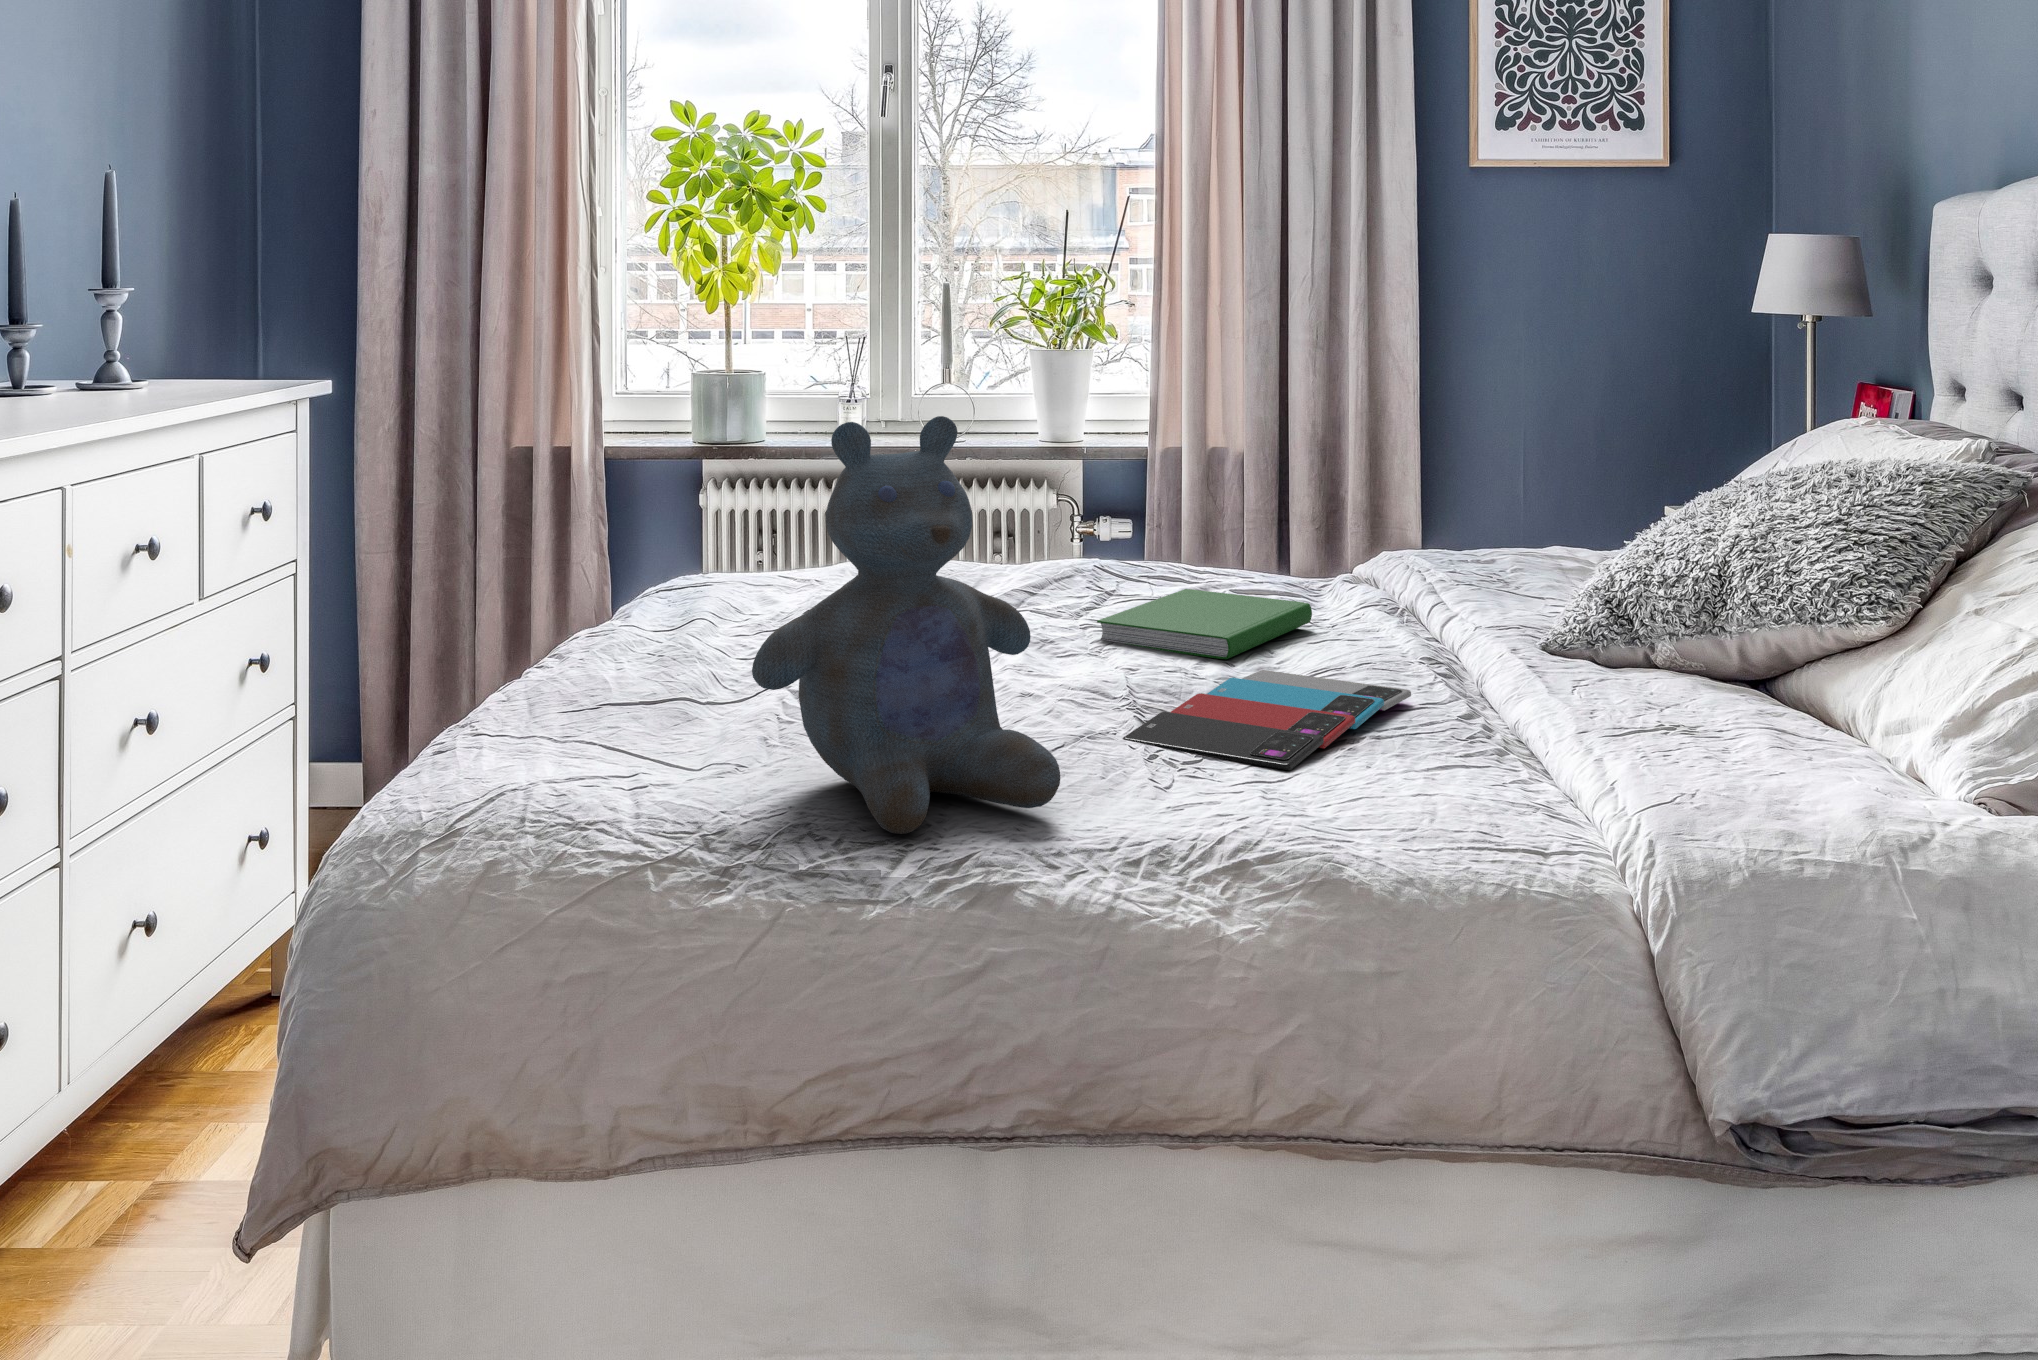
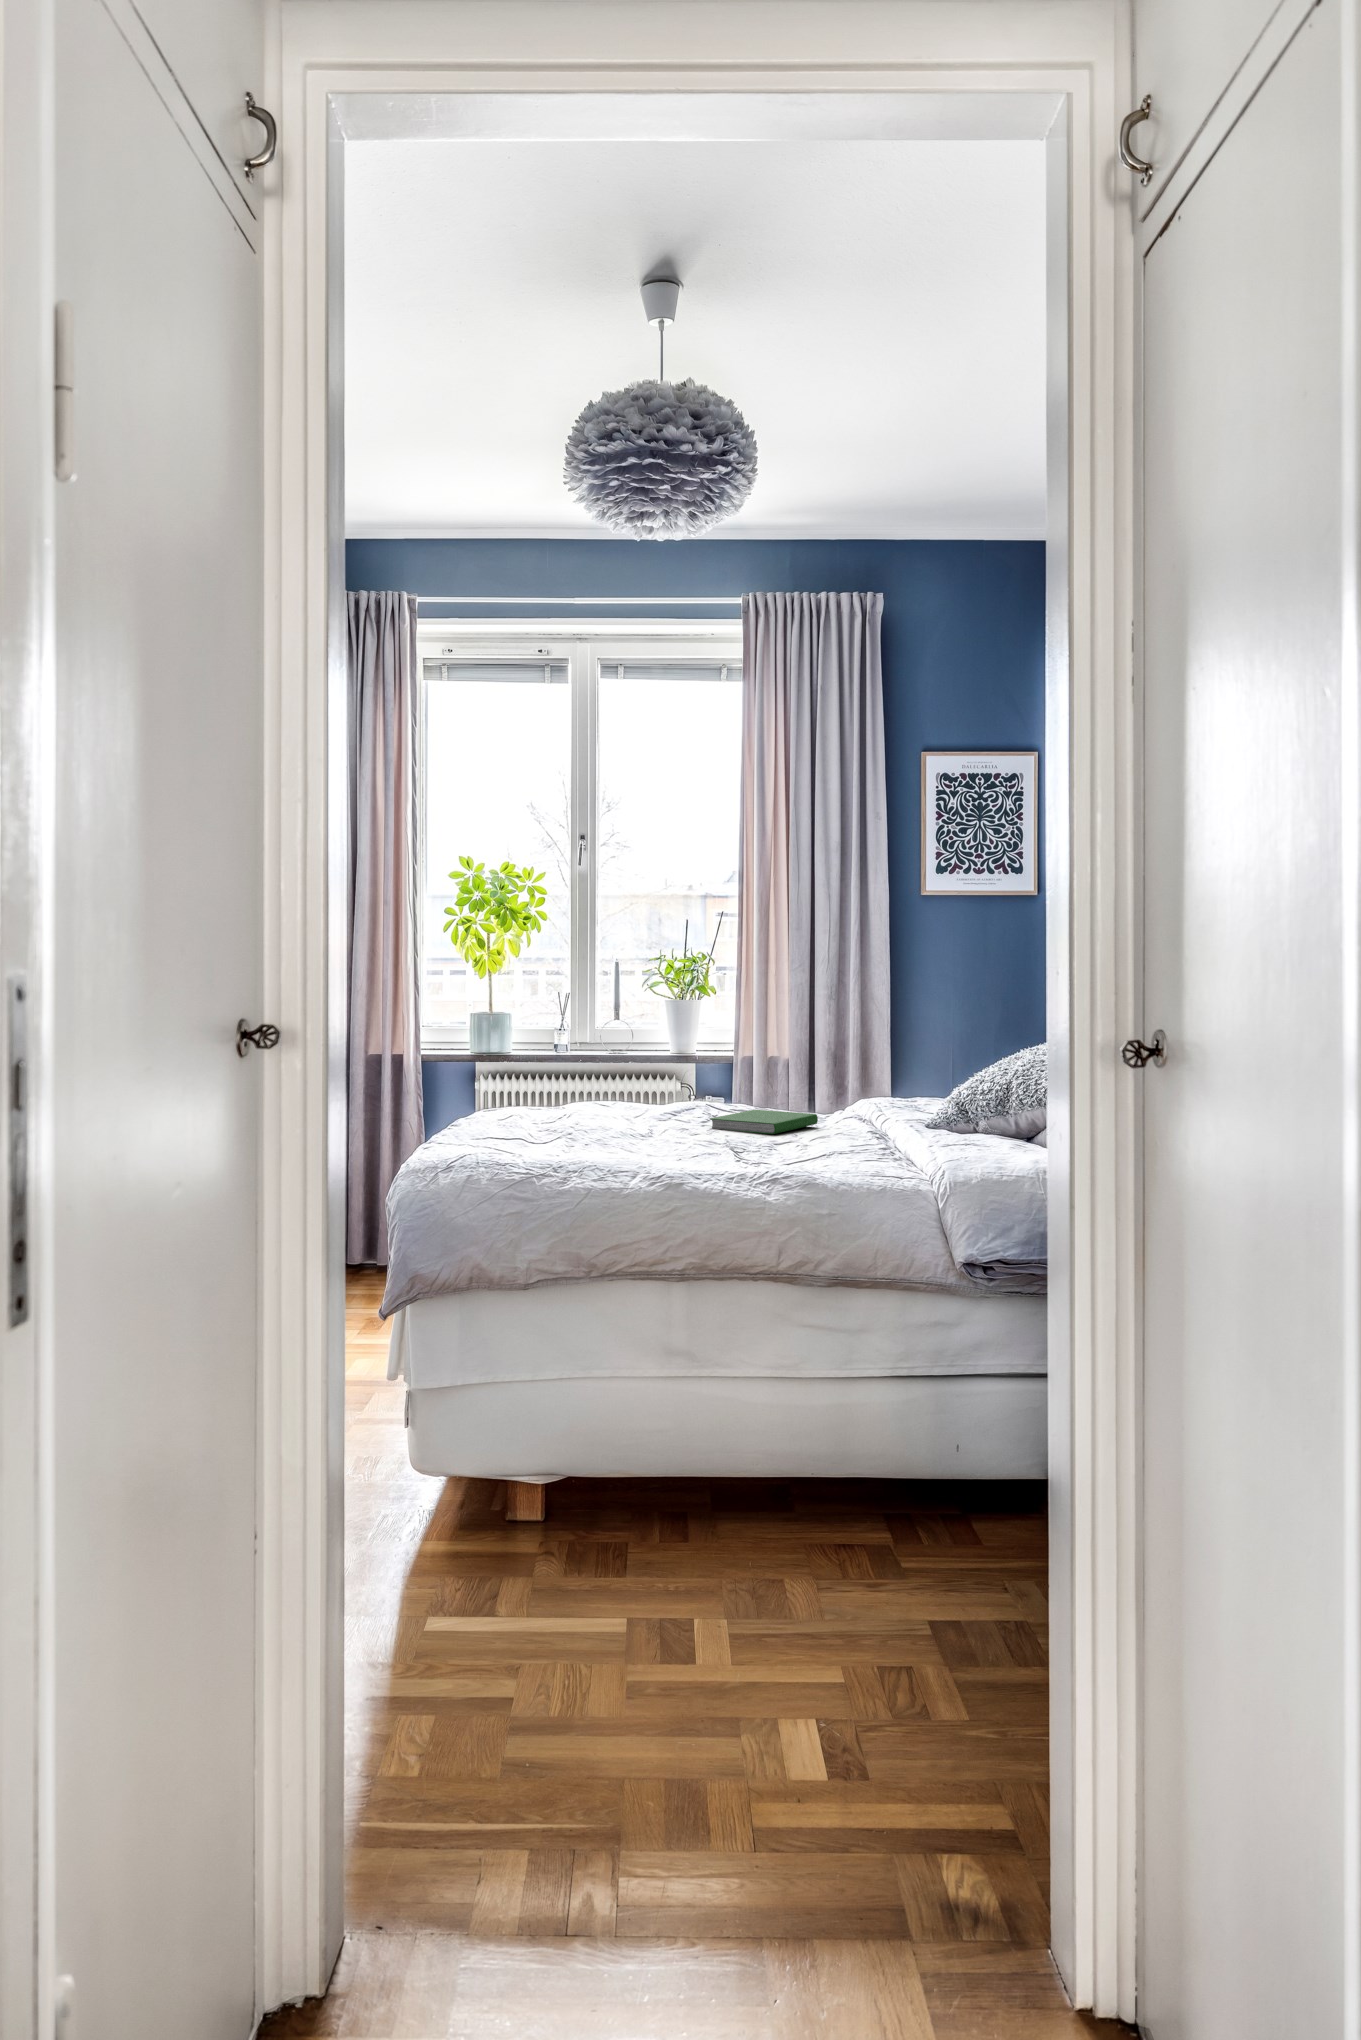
stuffed bear: present [752,416,1060,834] -> none [568,1001,700,1169]
smartphone: present [1123,670,1411,771] -> none [724,1136,860,1162]

